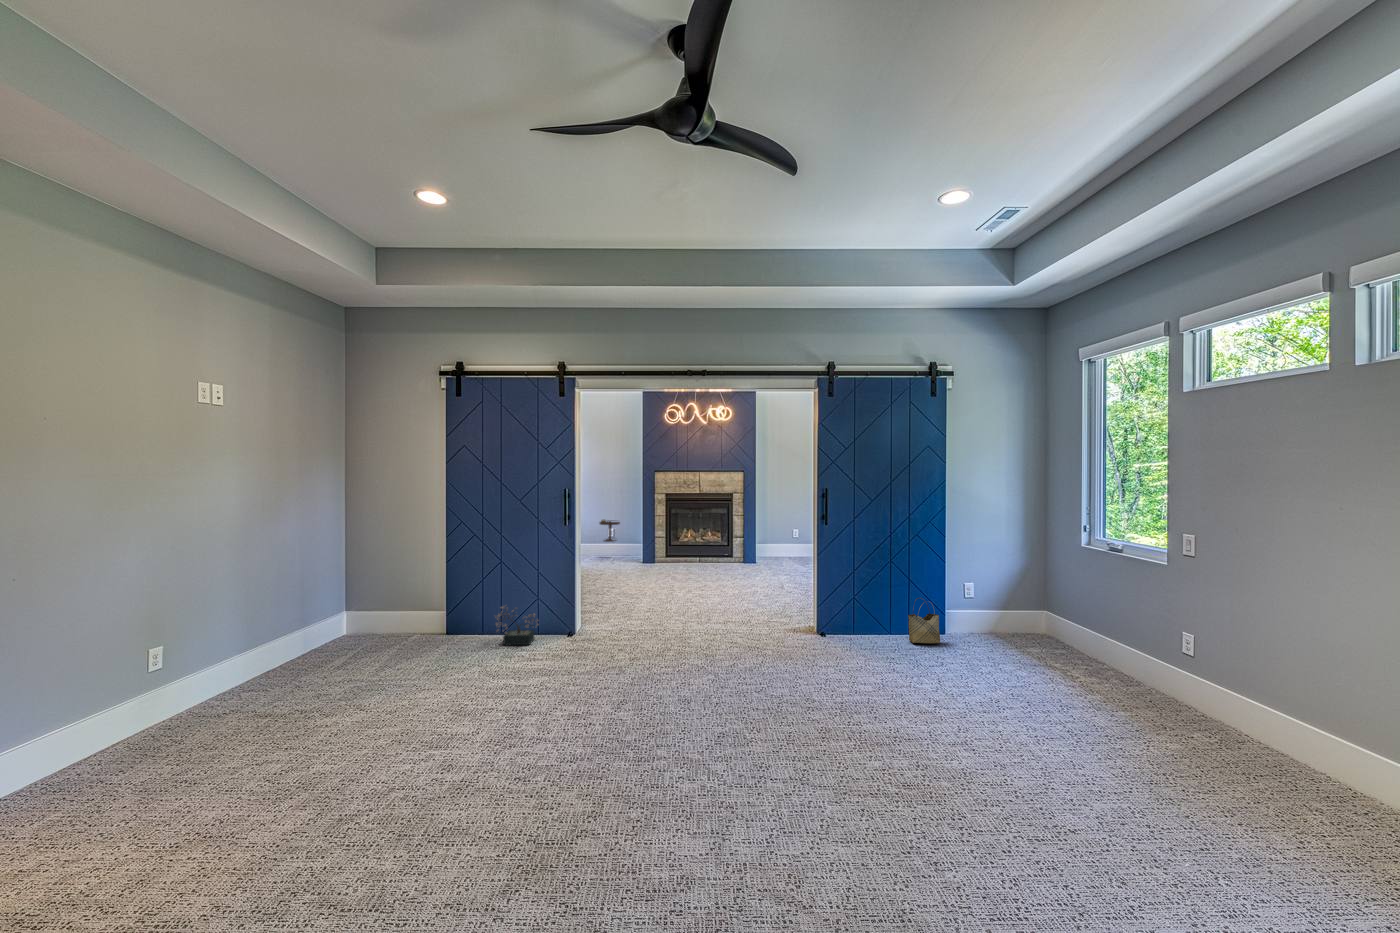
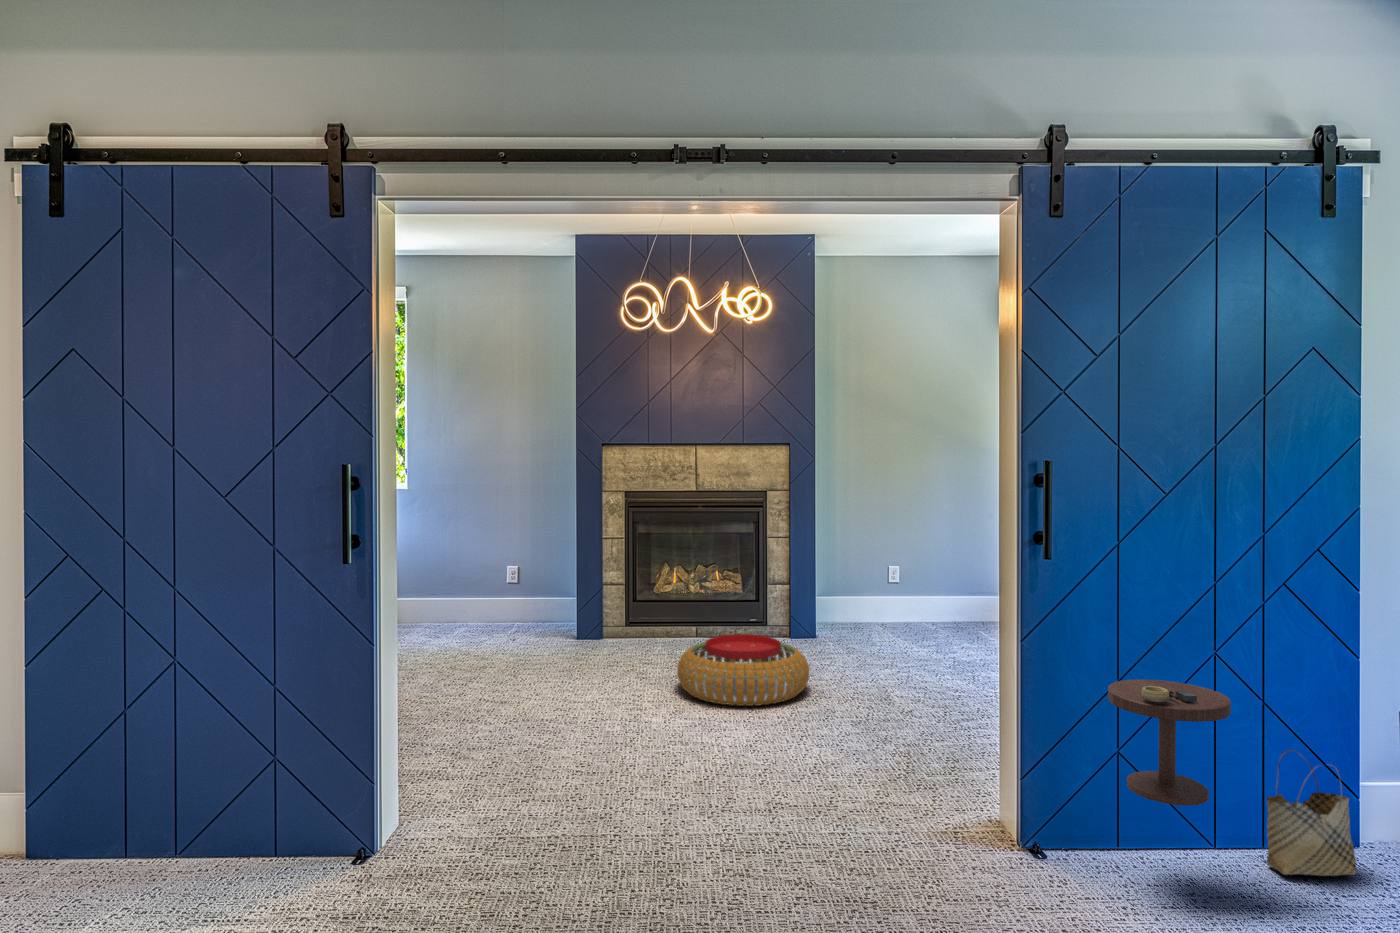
side table: present [600,520,620,542] -> present [1108,679,1231,886]
pouf: none [689,560,748,590] -> present [677,634,809,706]
decorative plant: present [496,606,538,645] -> none [140,778,279,896]

